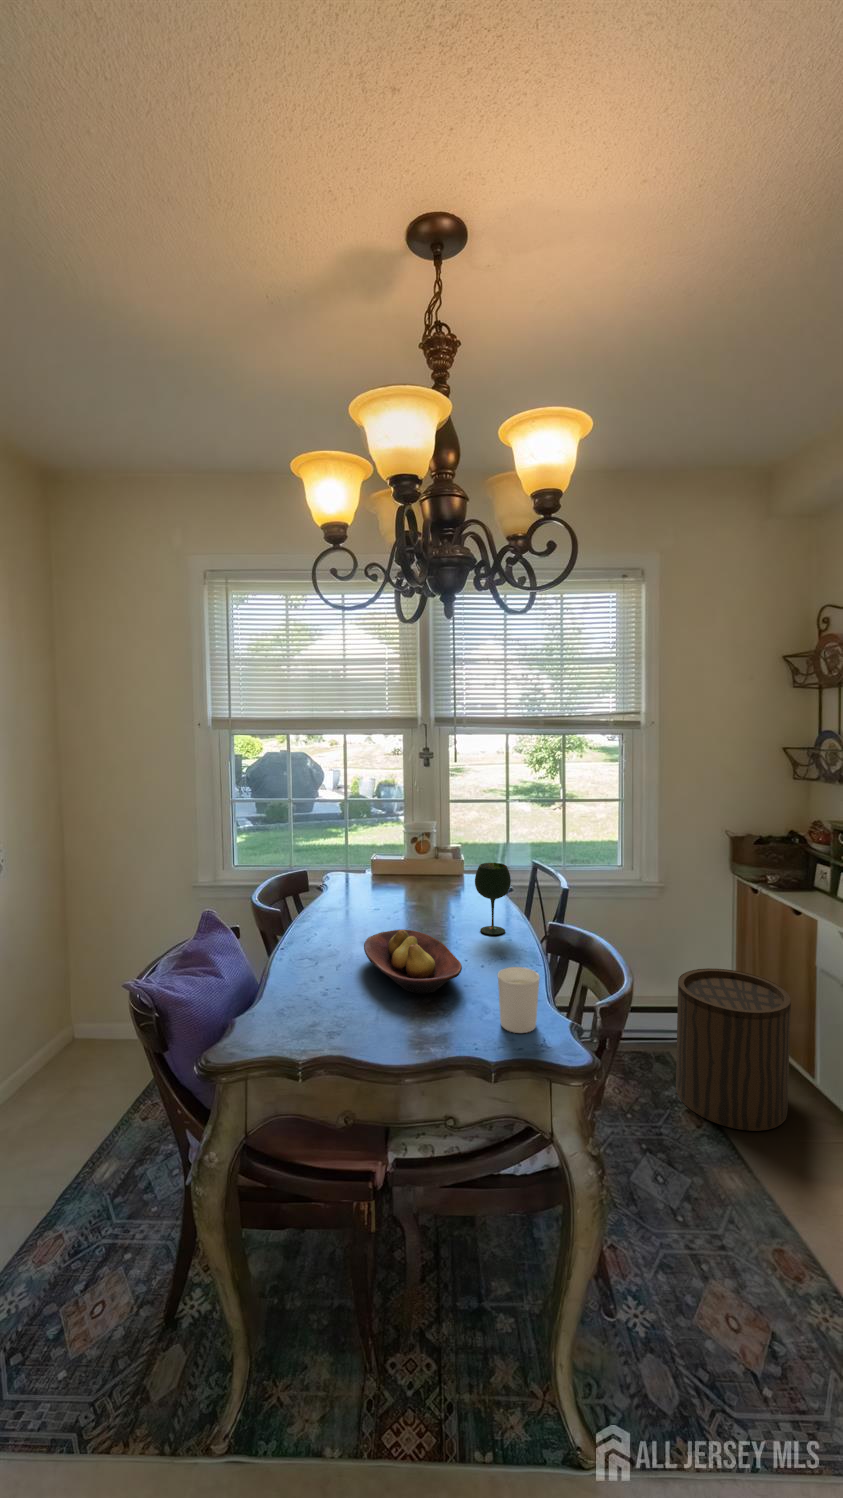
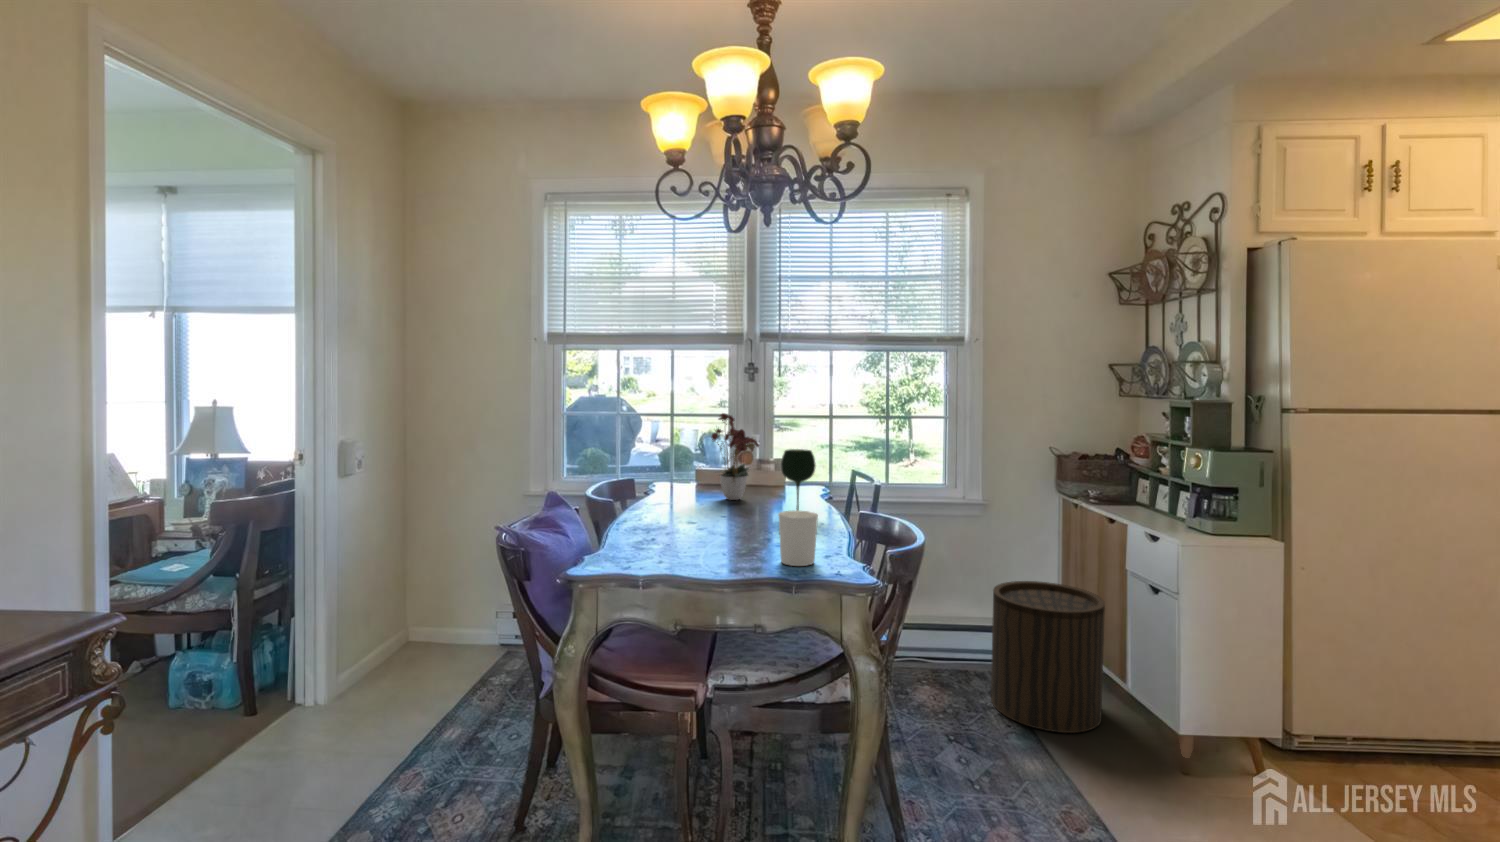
flower arrangement: none [391,811,451,906] -> present [711,414,759,500]
fruit bowl: present [364,930,462,994] -> none [666,495,754,544]

